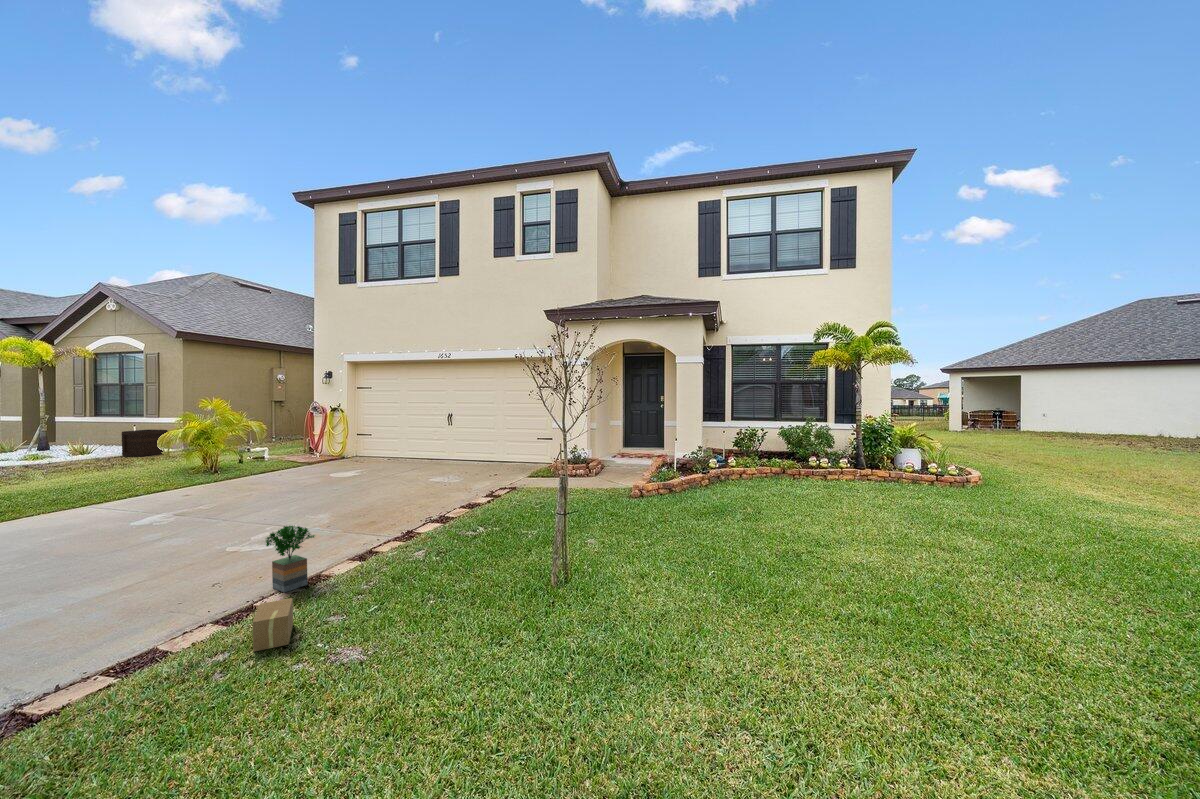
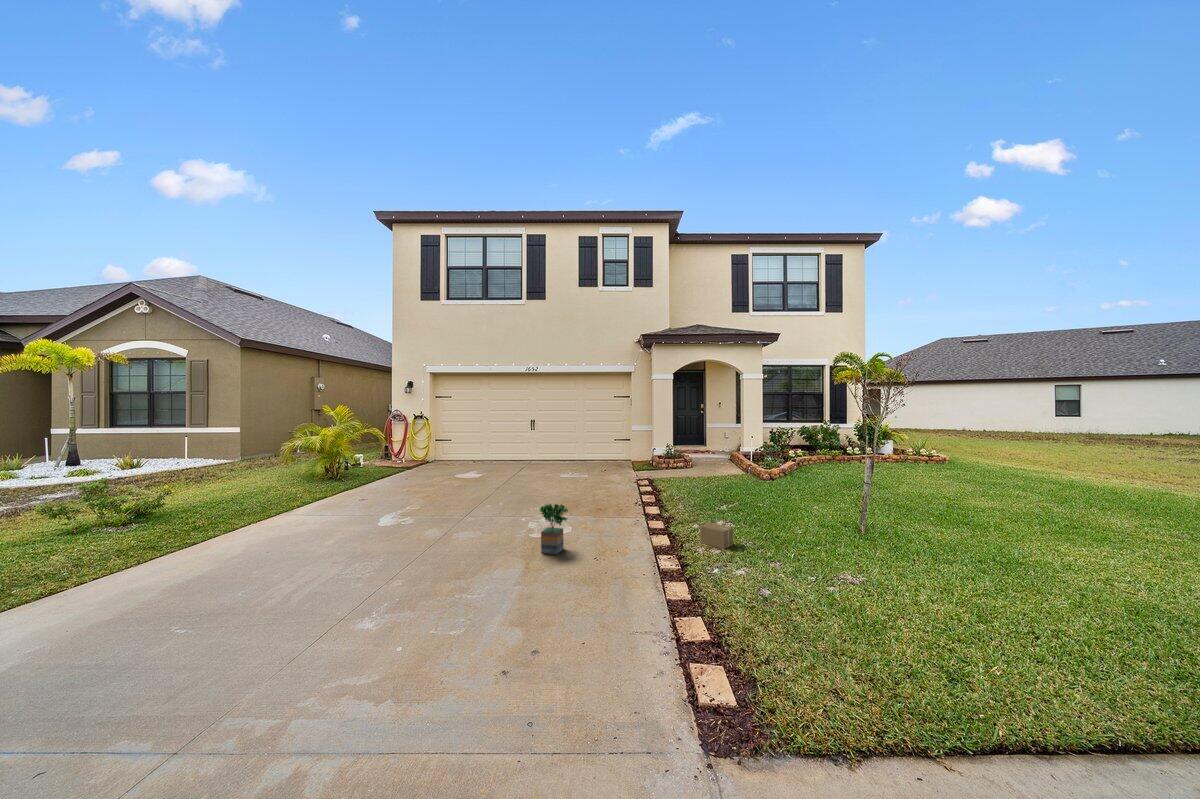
wooden crate: present [122,430,168,457] -> none [174,438,220,466]
potted tree: present [266,525,315,592] -> present [539,504,568,554]

